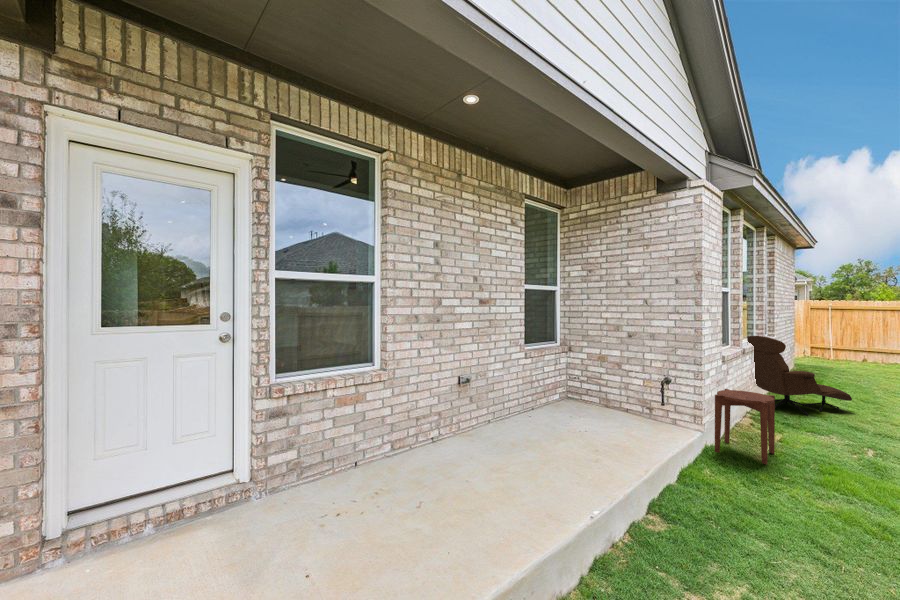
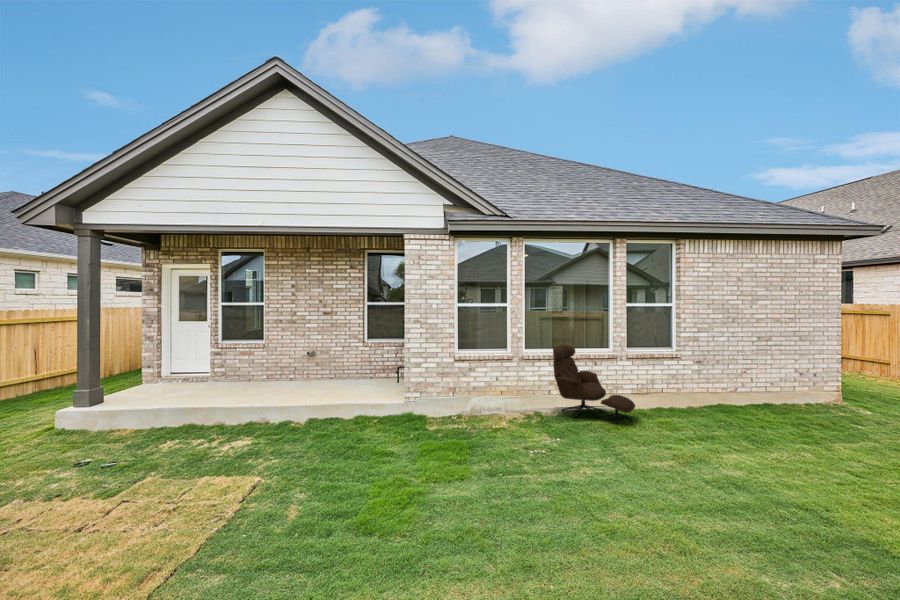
side table: present [715,389,775,464] -> none [409,375,439,420]

